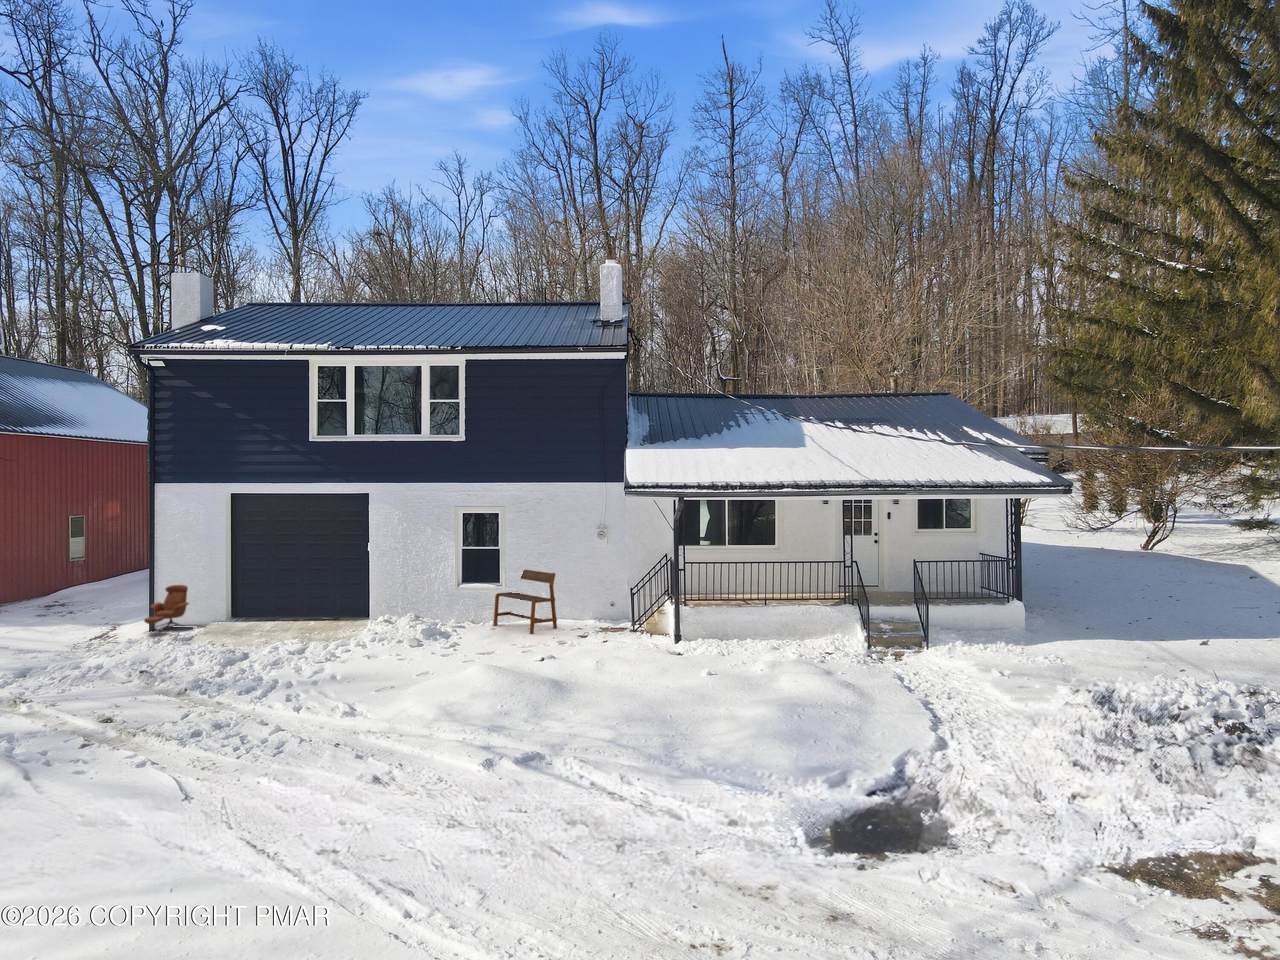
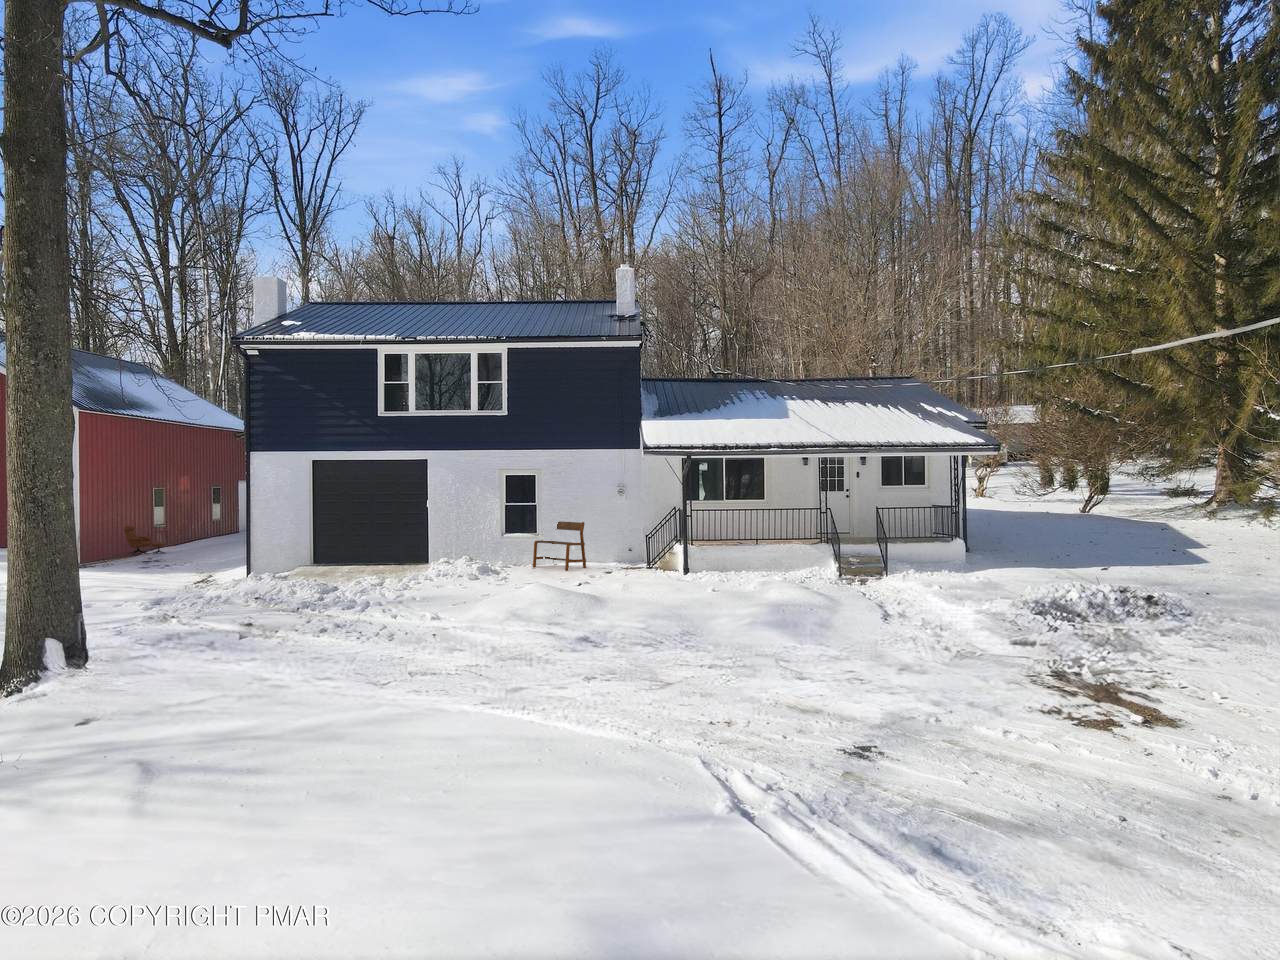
lounge chair: present [144,585,189,633] -> present [124,526,165,554]

